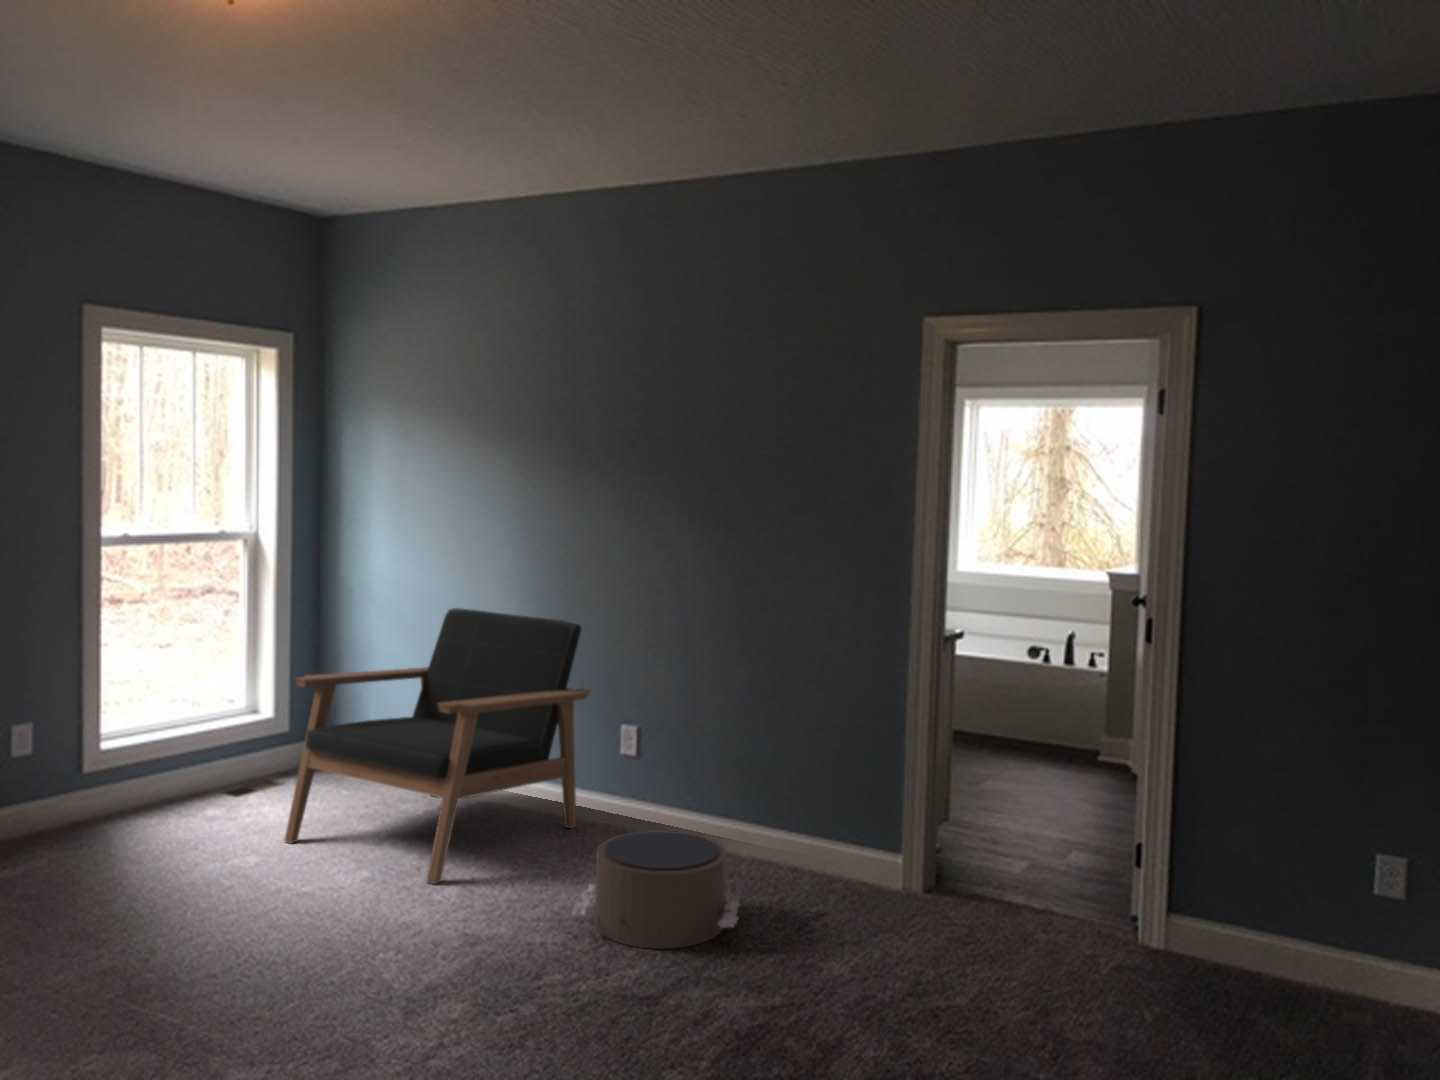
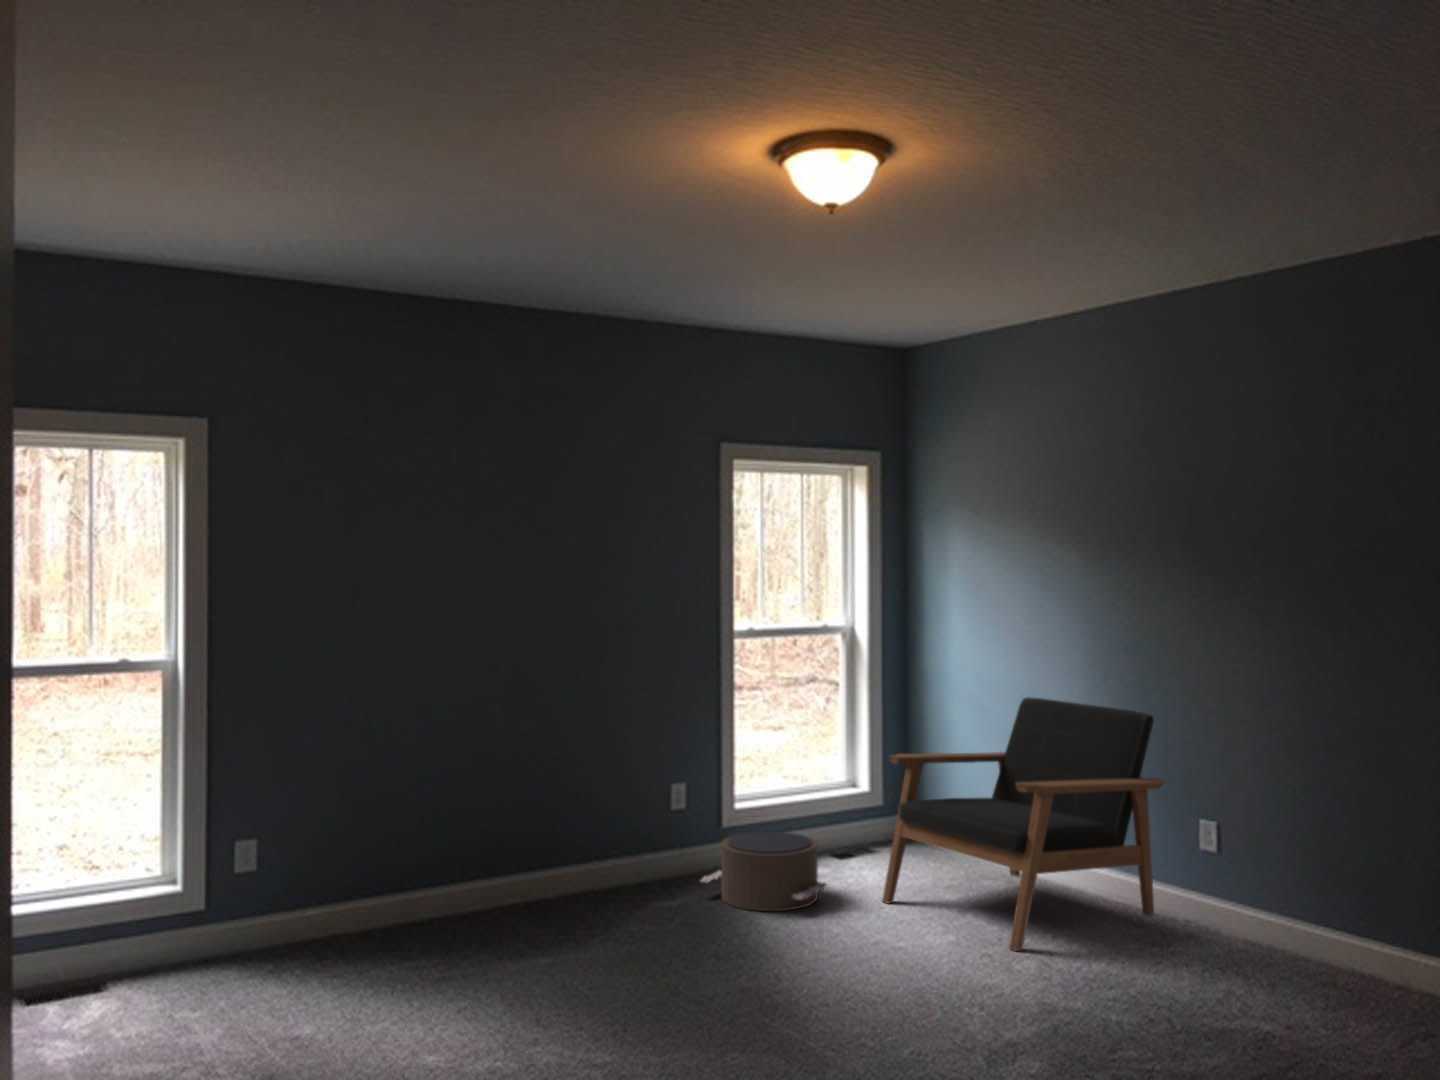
pouf: present [572,831,740,949] -> present [701,832,827,911]

